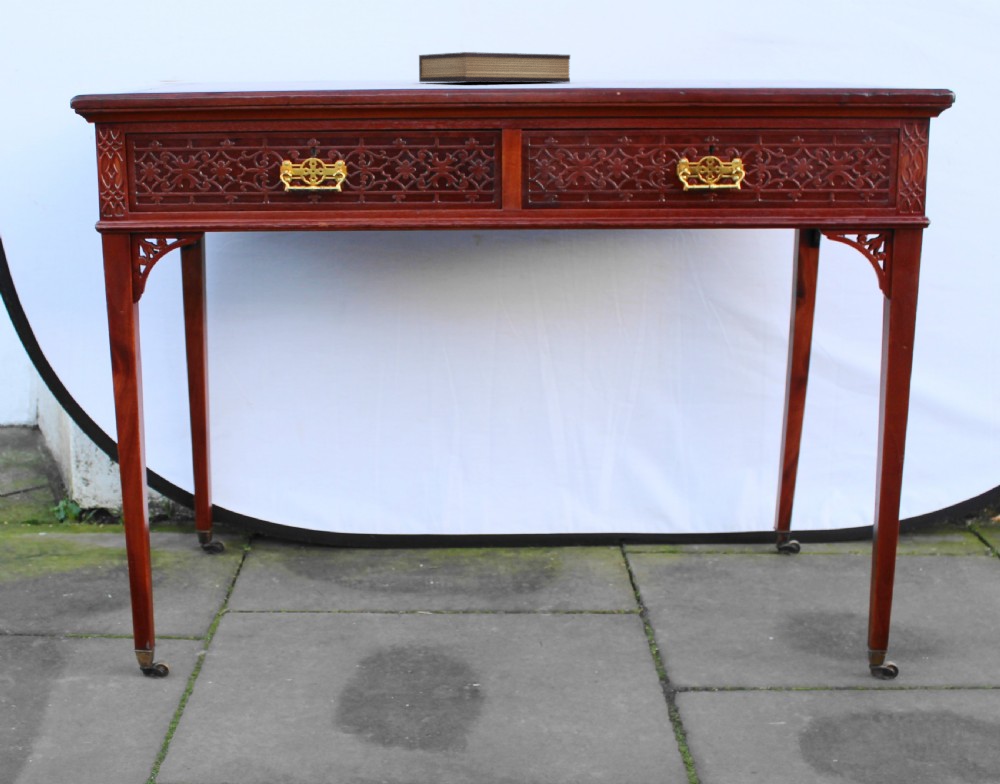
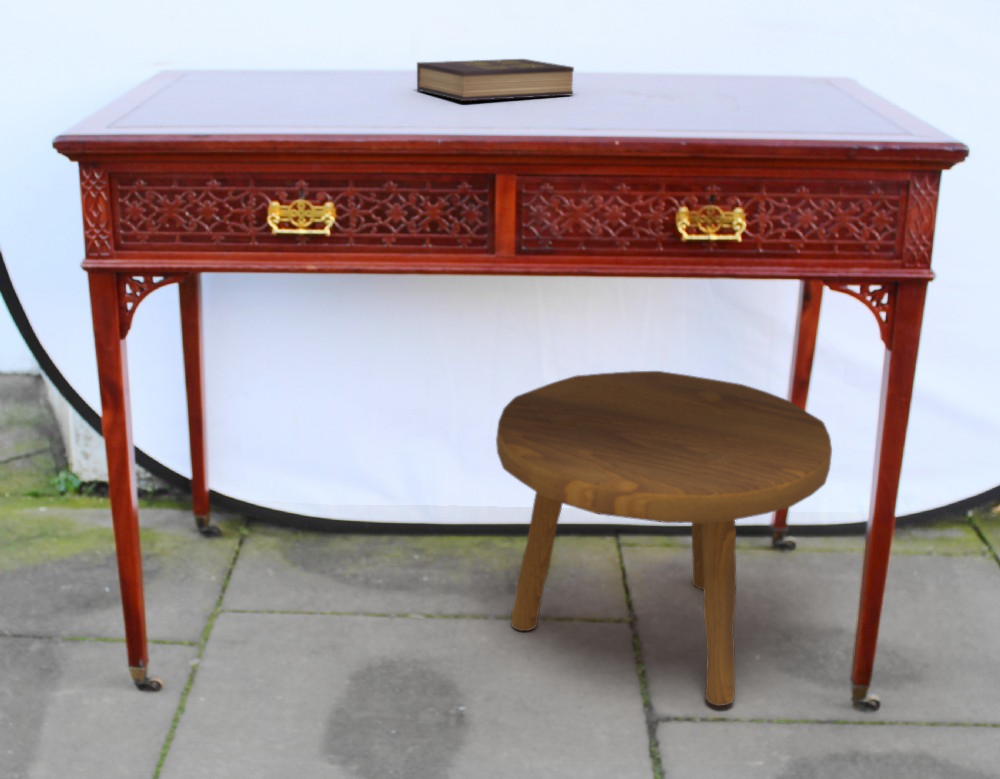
footstool: none [504,367,837,677] -> present [496,371,832,706]

